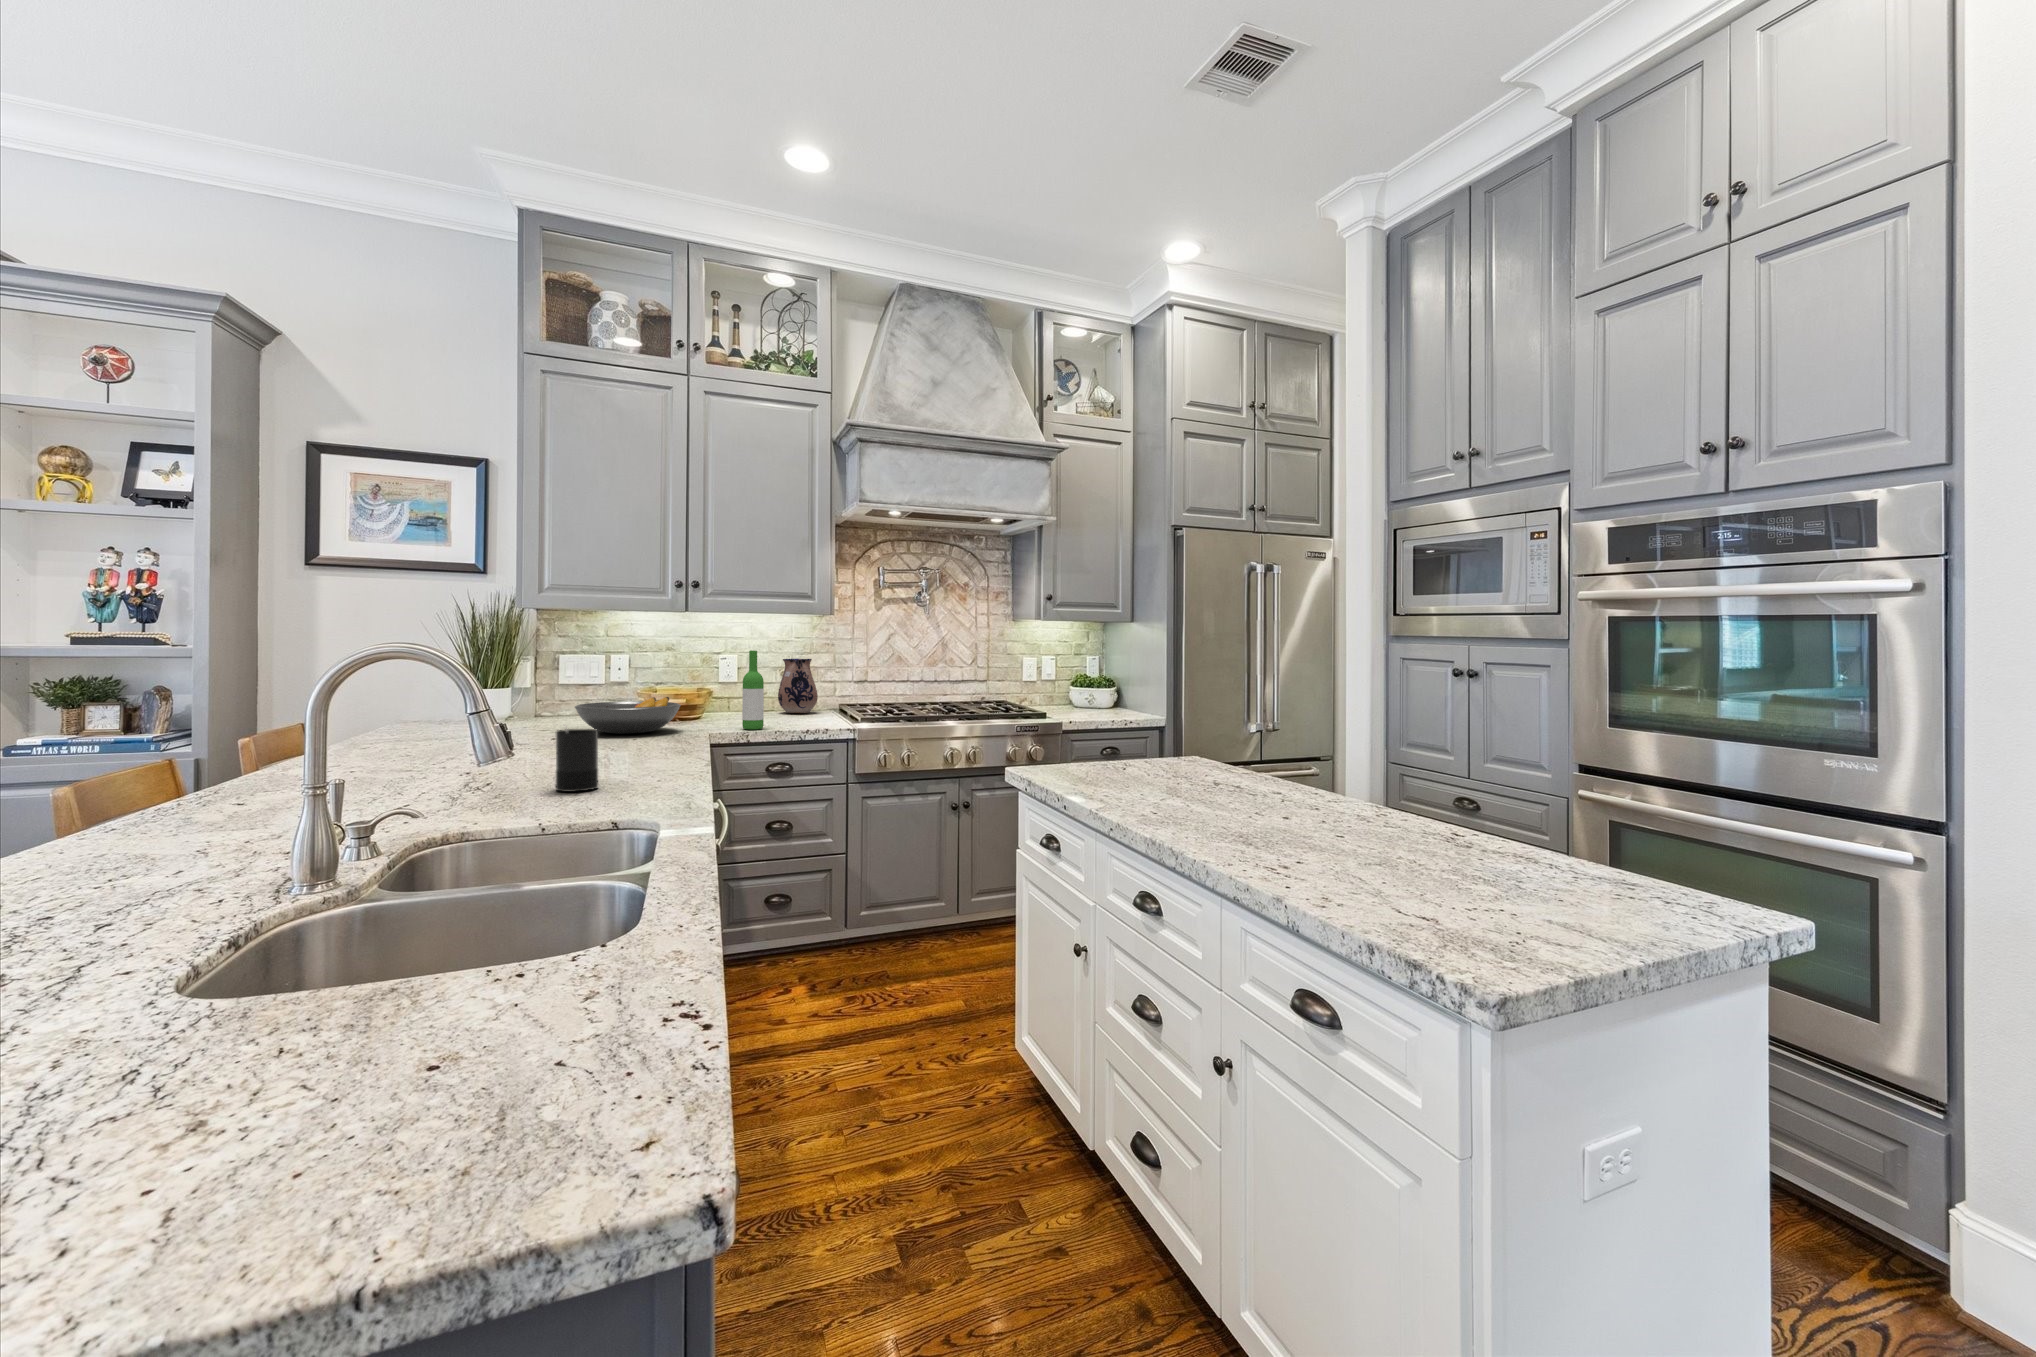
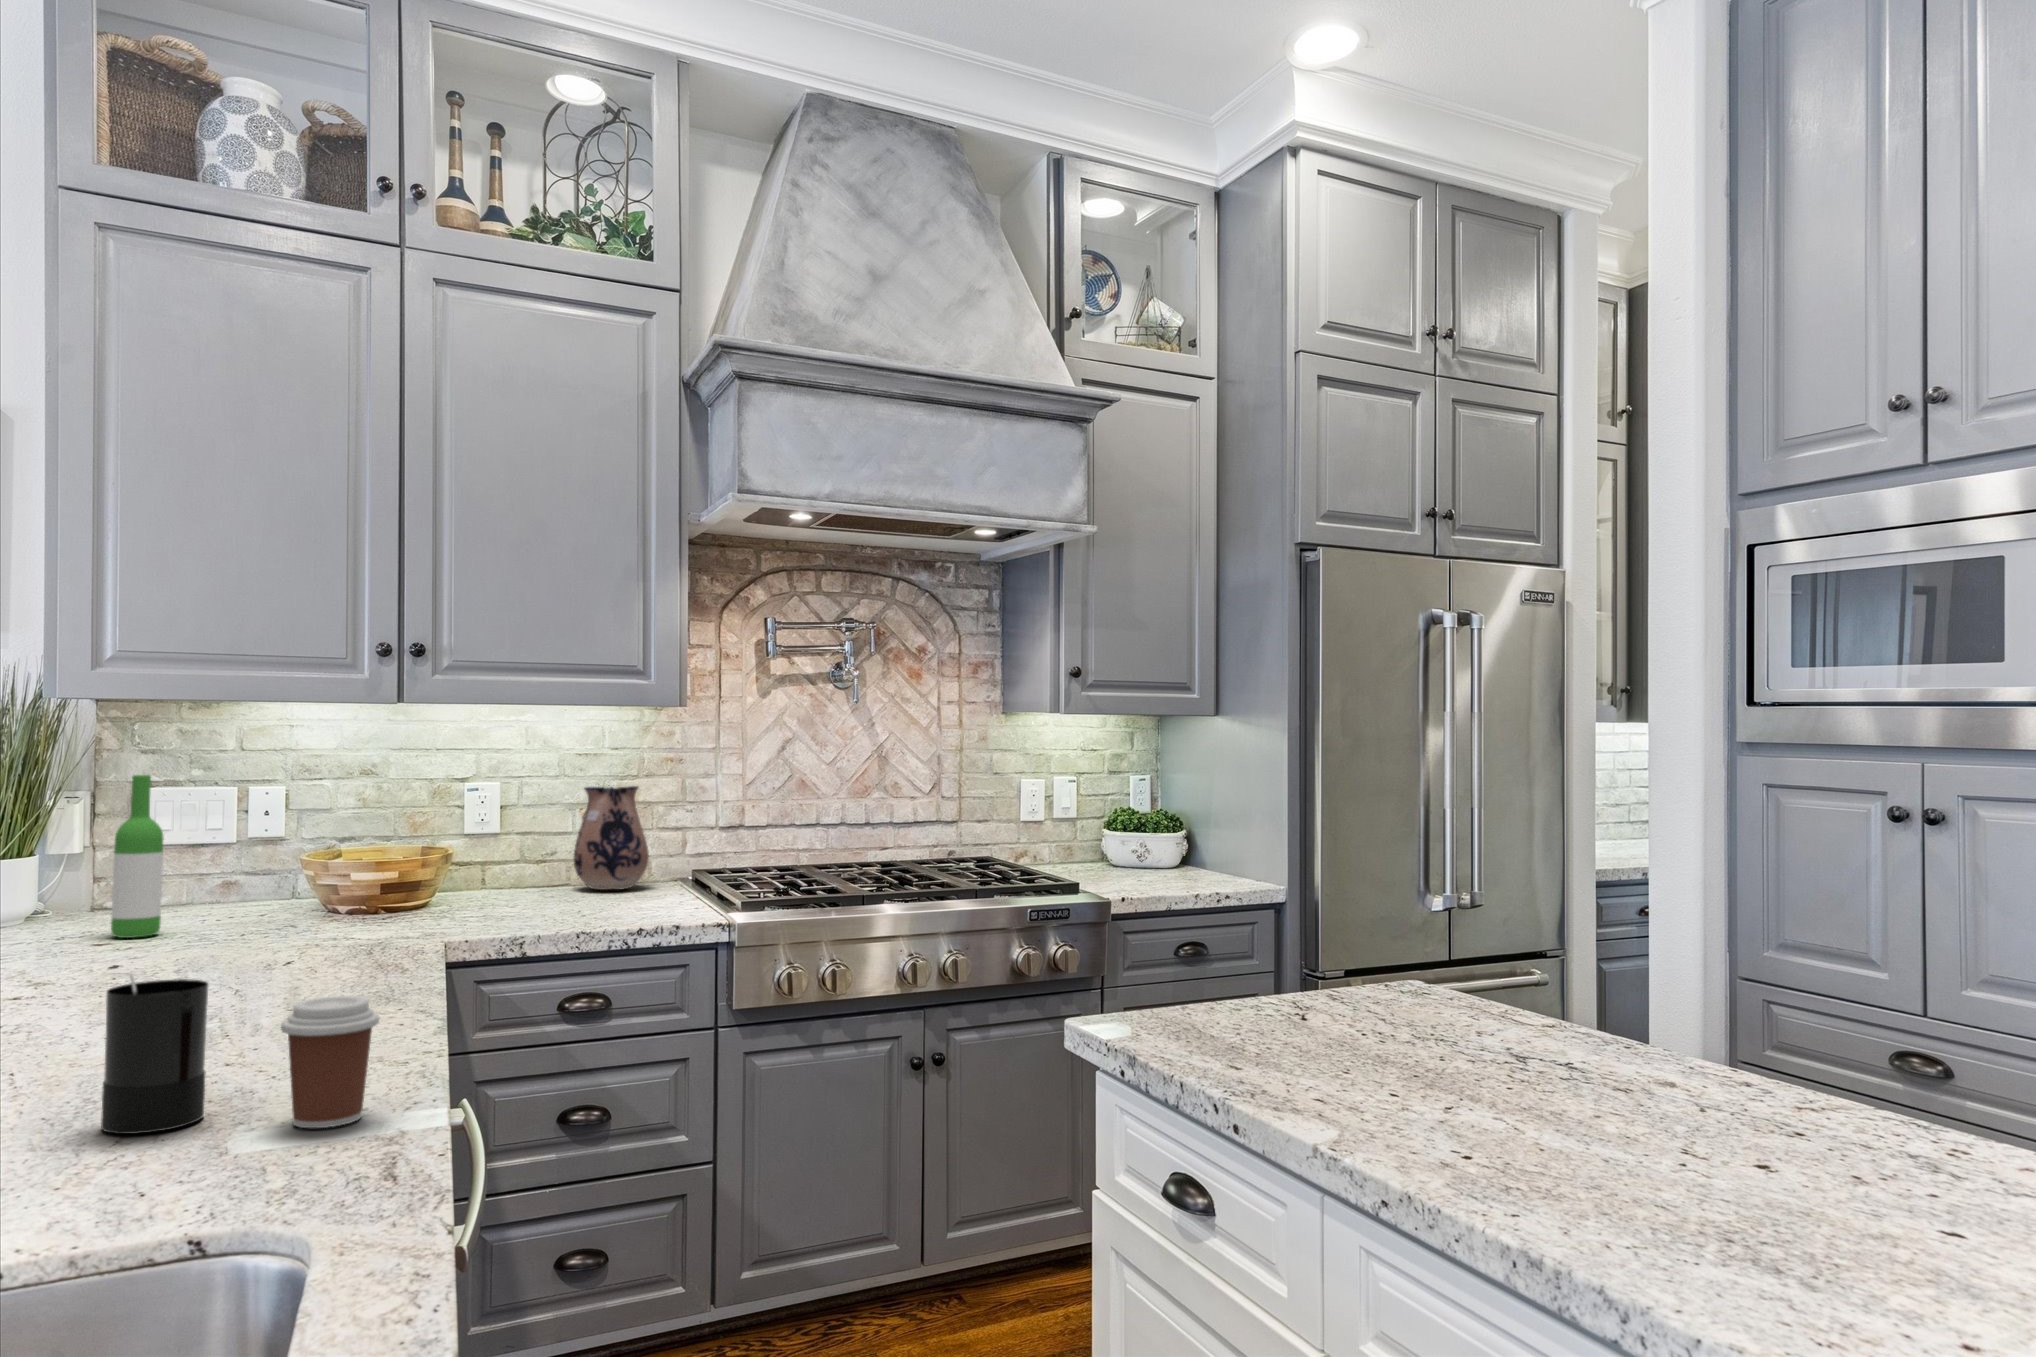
wine bottle: present [742,650,764,730] -> present [111,775,163,938]
fruit bowl: present [575,697,681,734] -> none [168,871,388,950]
coffee cup: none [630,737,672,792] -> present [281,996,379,1128]

